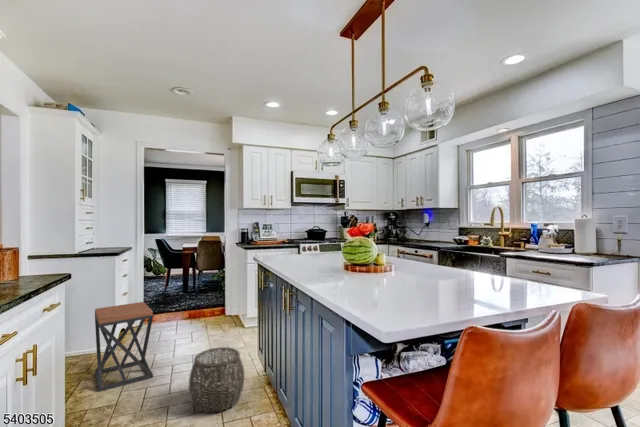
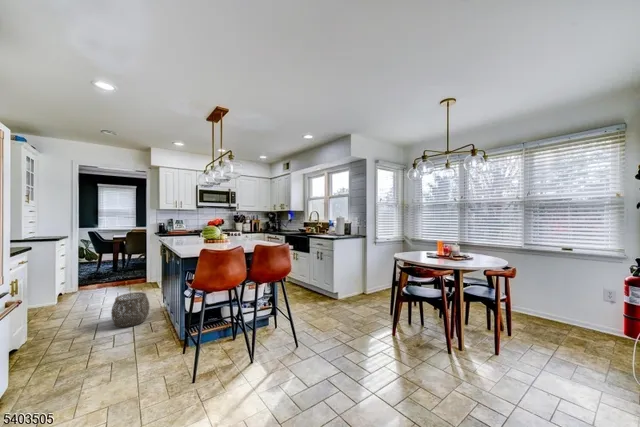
stool: present [95,302,153,392] -> none [39,271,86,326]

